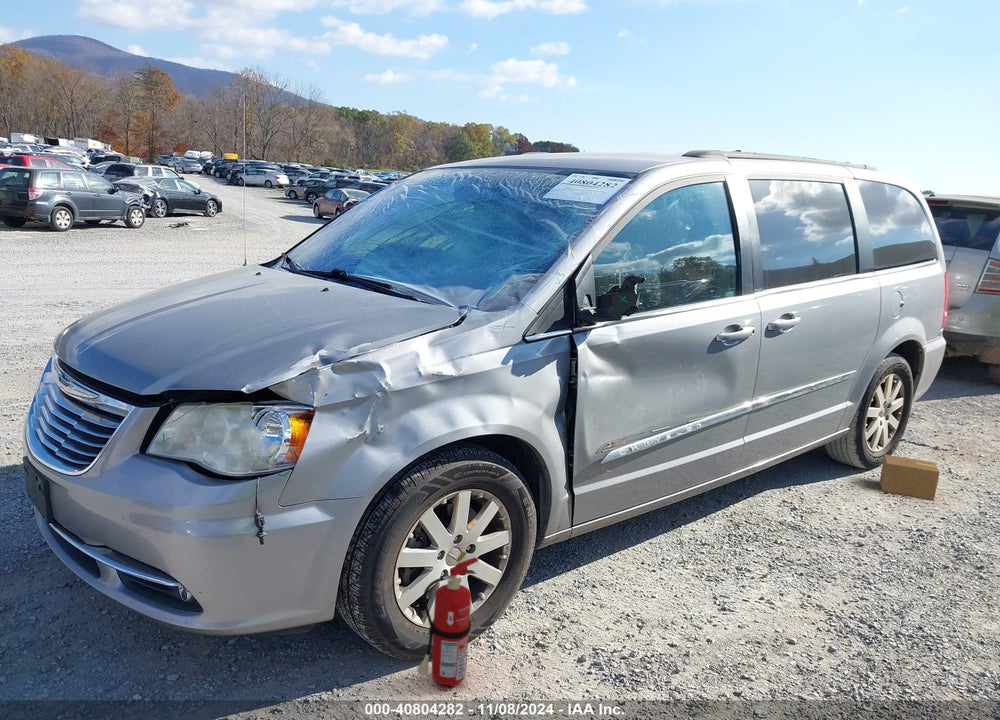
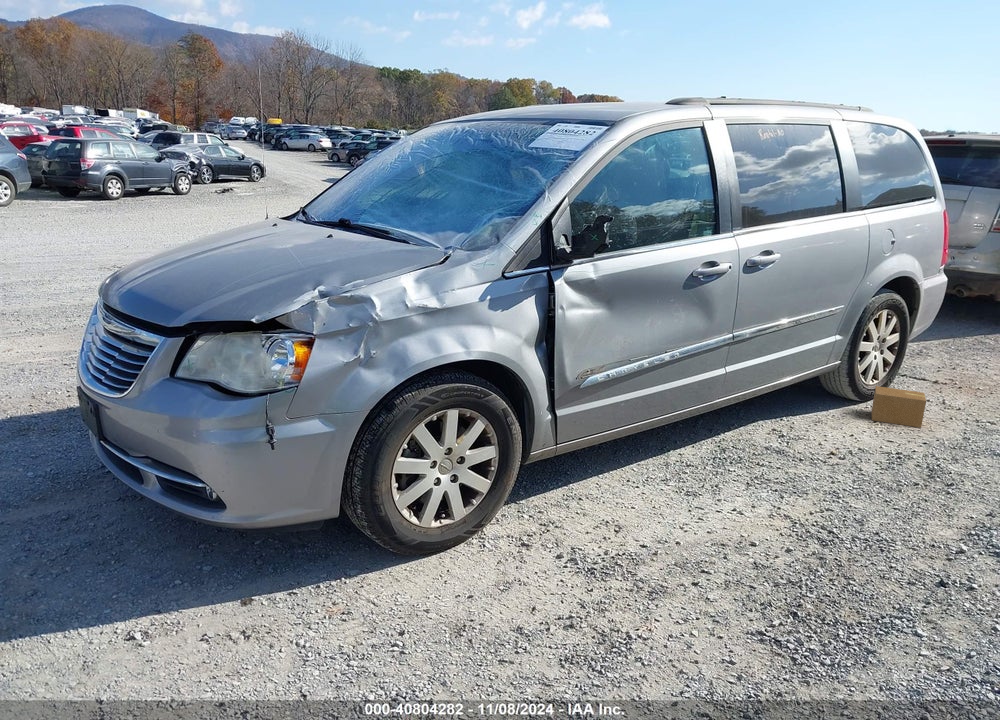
fire extinguisher: present [417,552,478,687] -> none [413,460,463,577]

